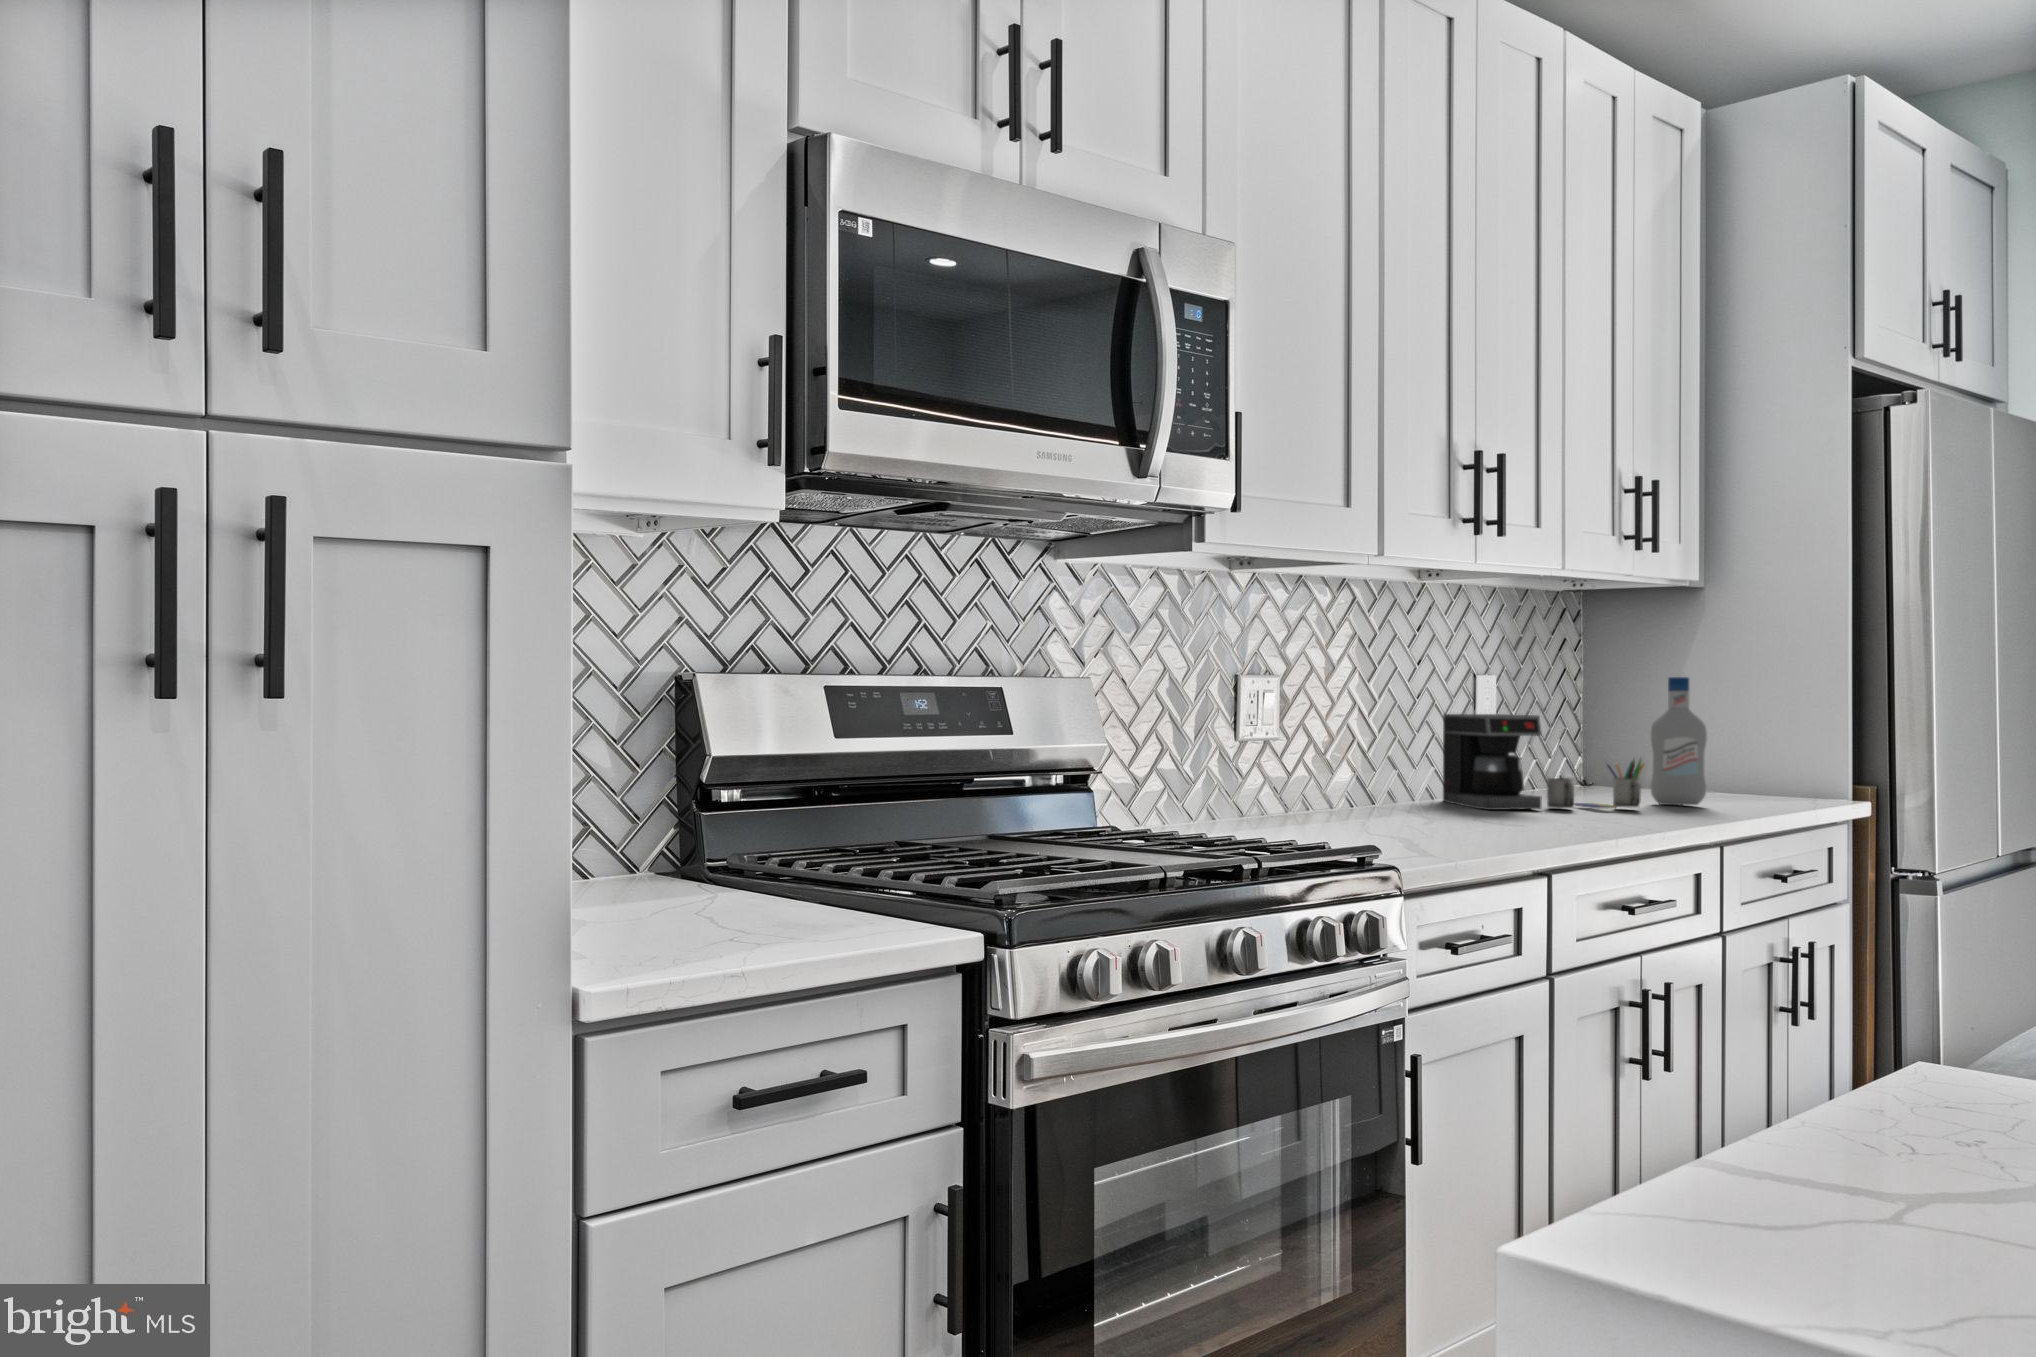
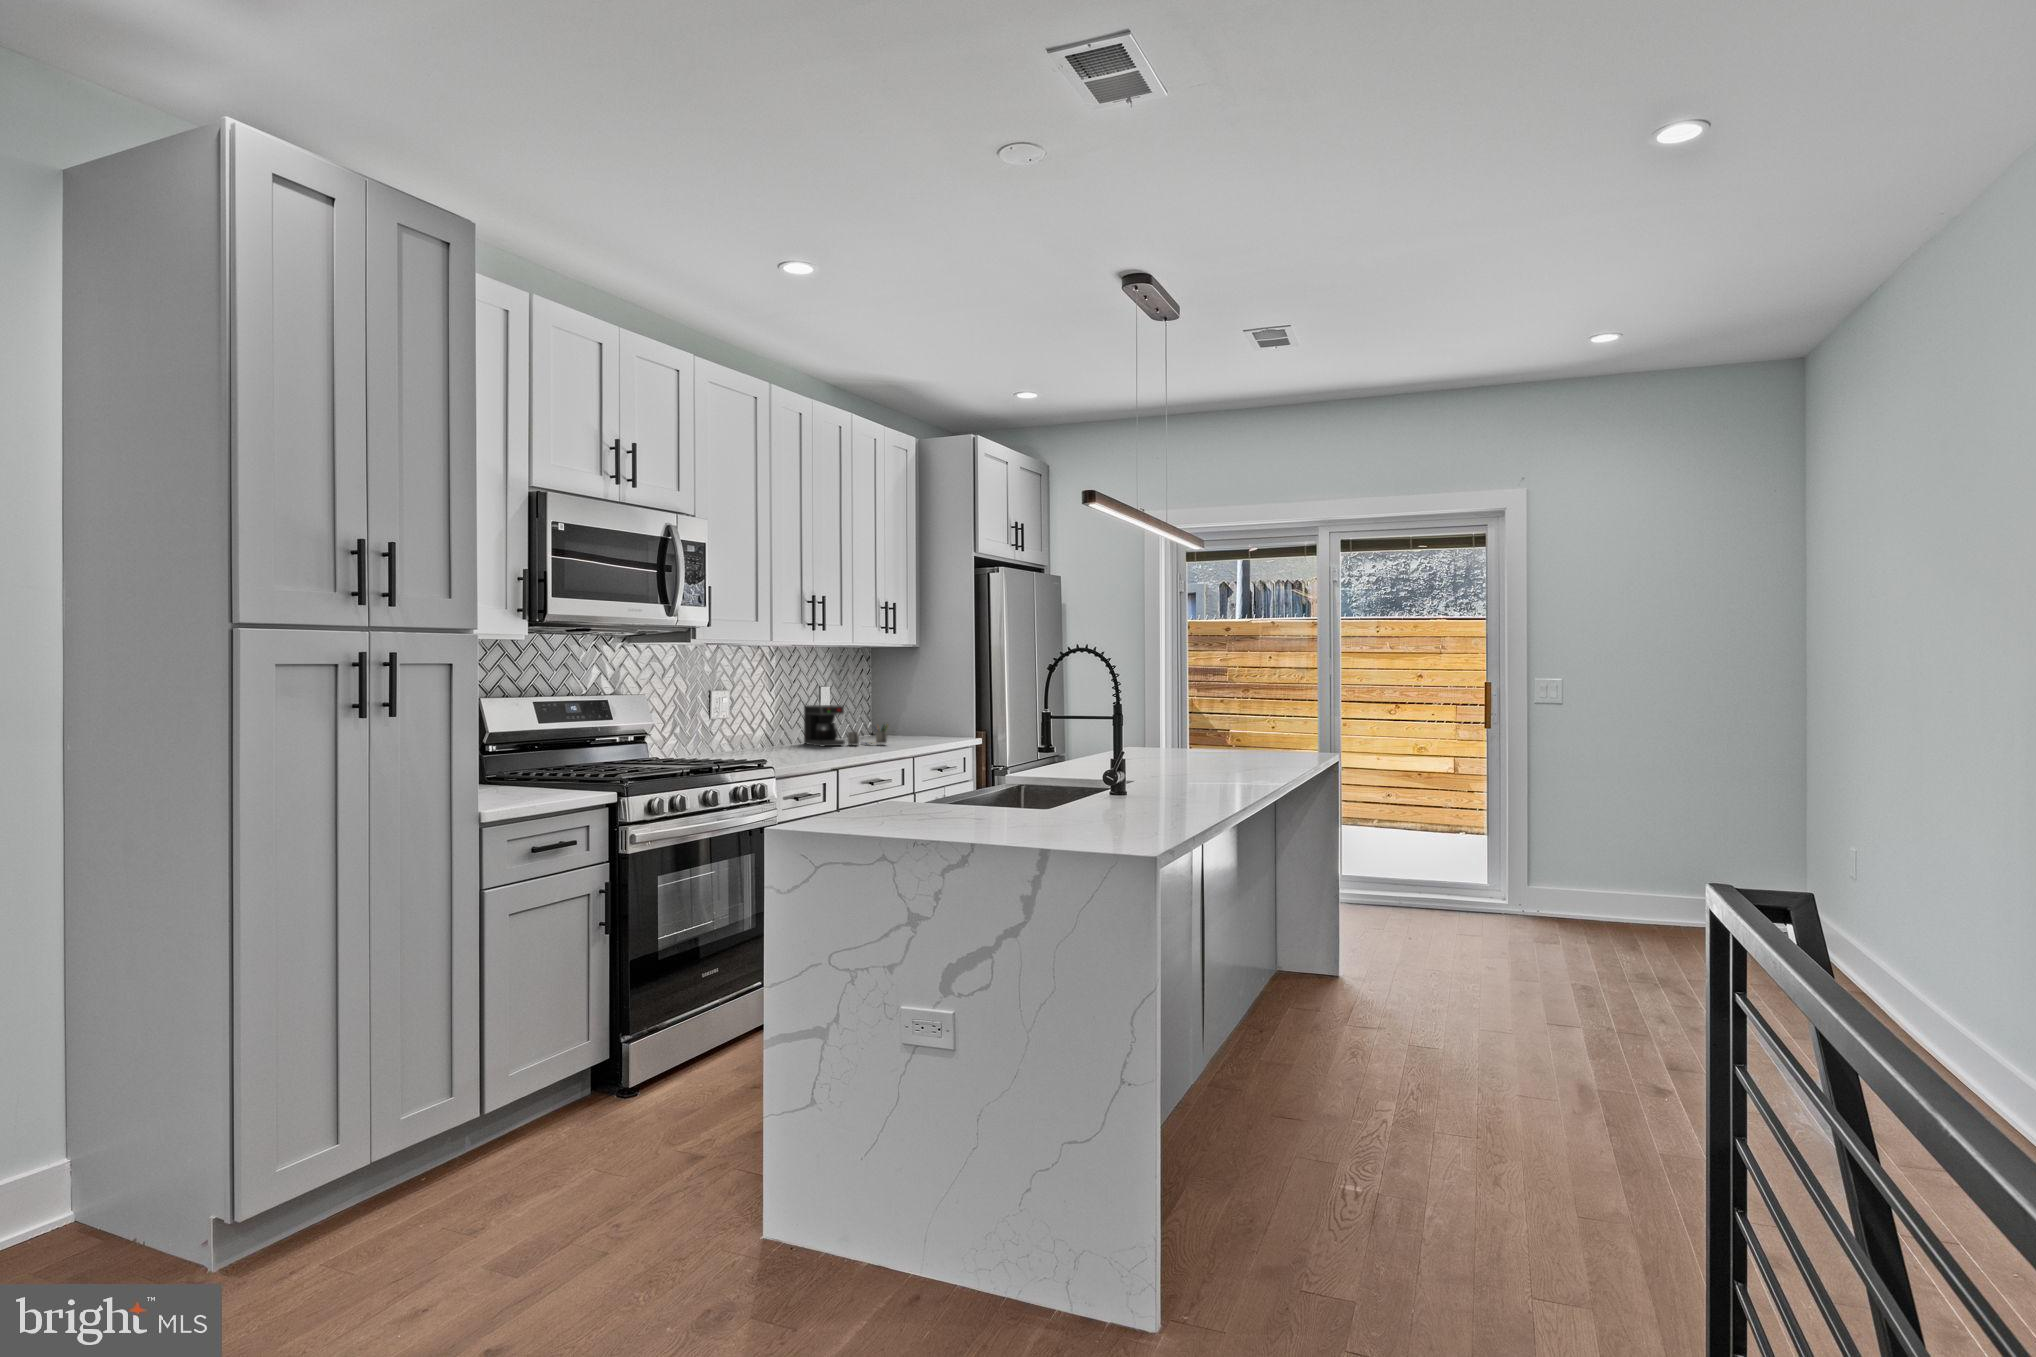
bottle: present [1651,677,1707,805] -> none [893,688,916,742]

